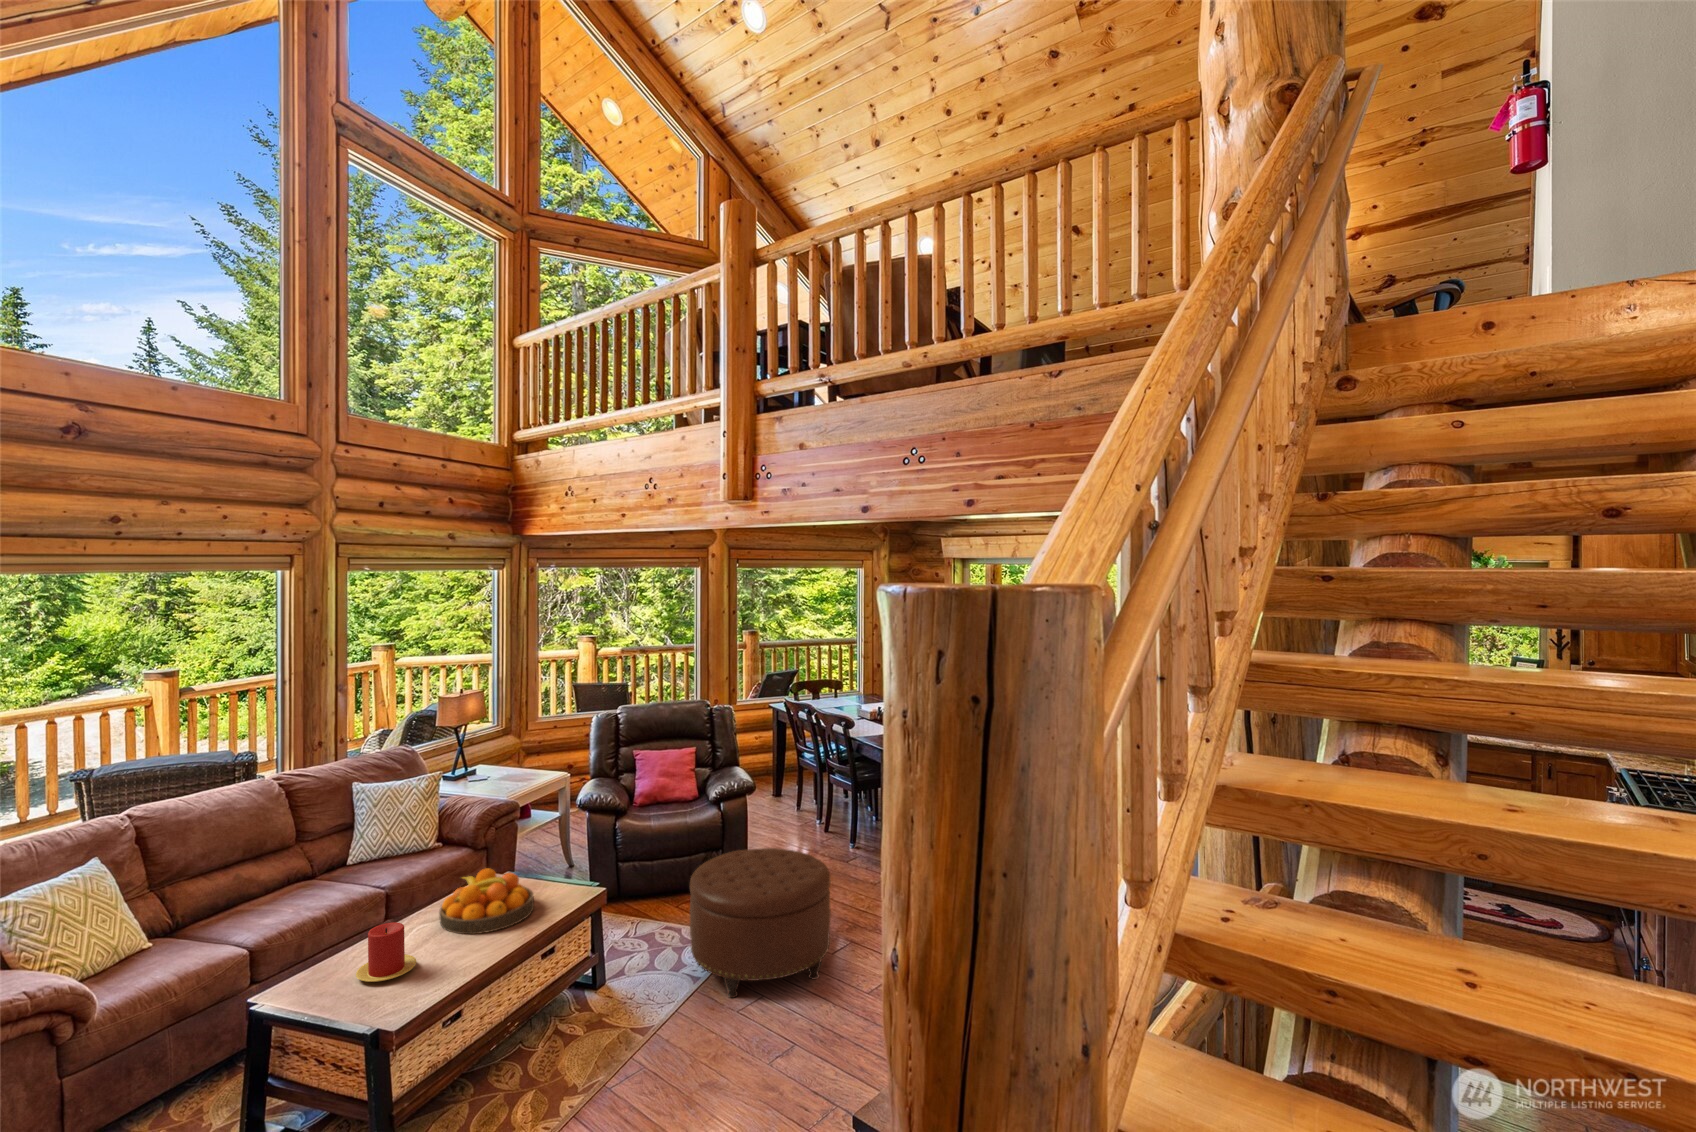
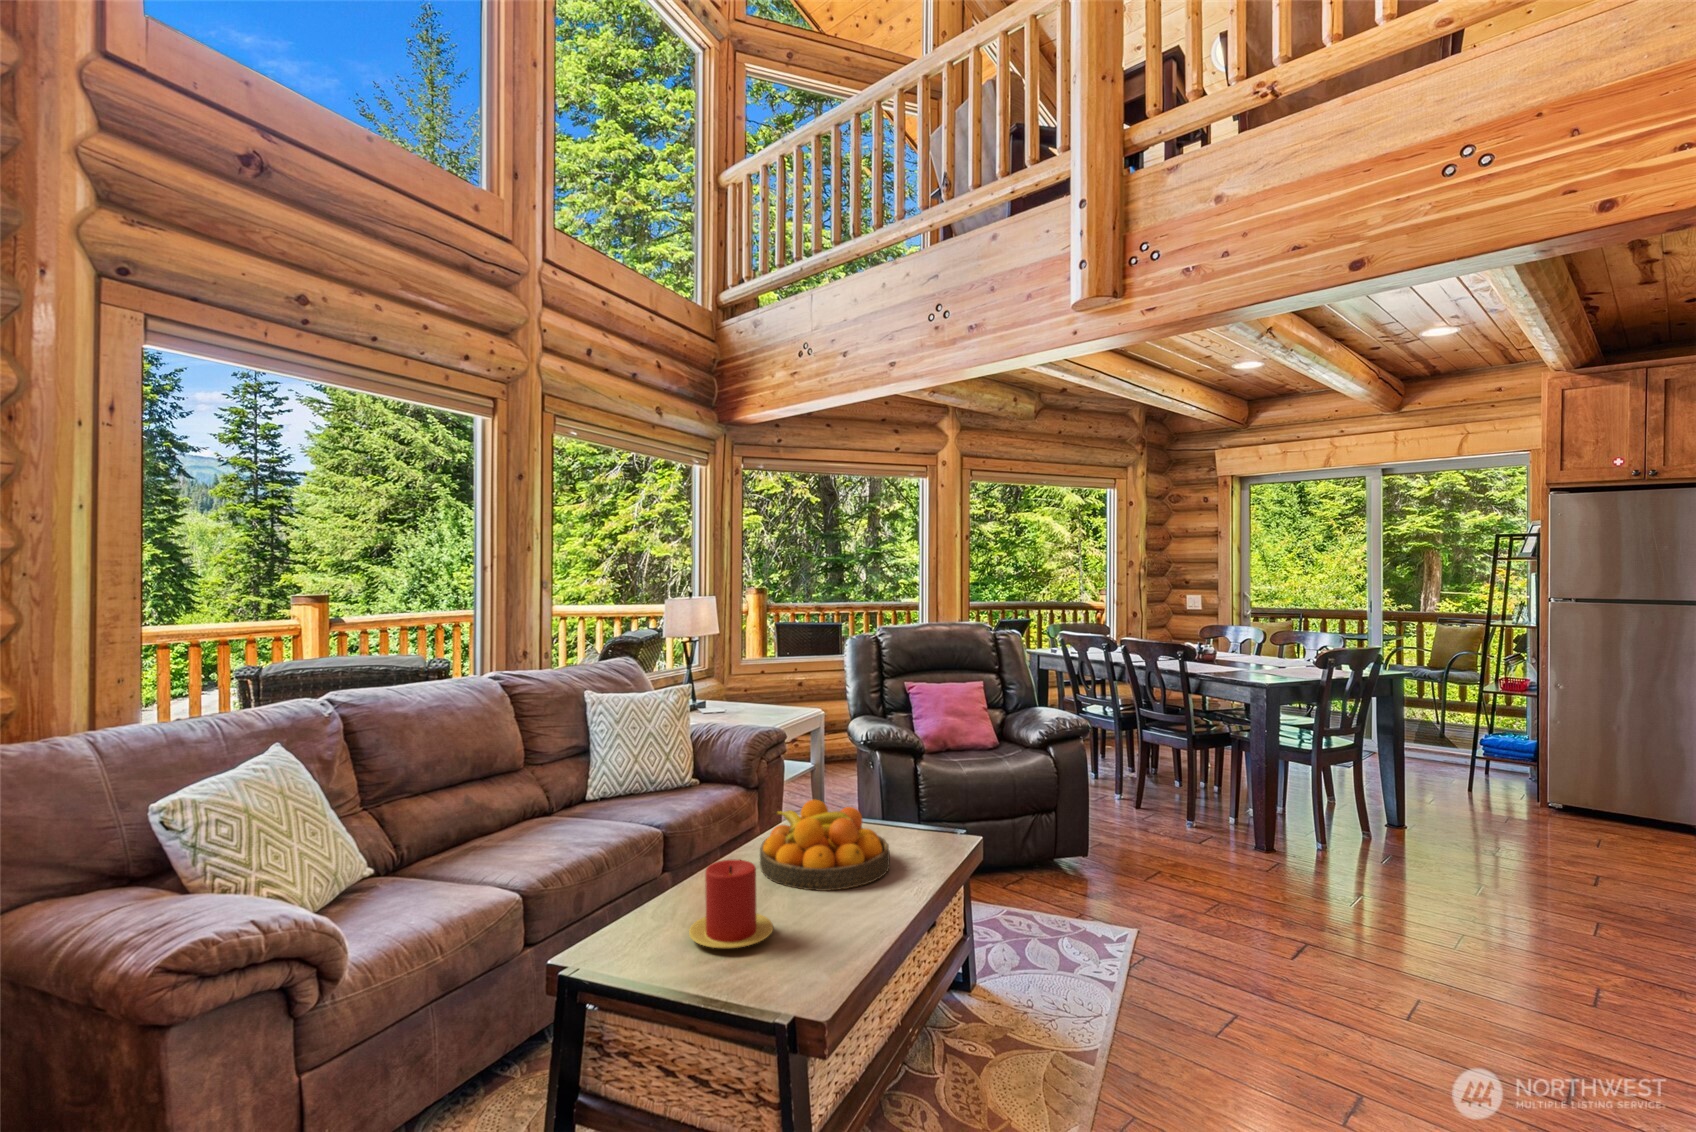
ottoman: present [690,848,831,998] -> none [1080,800,1307,1014]

